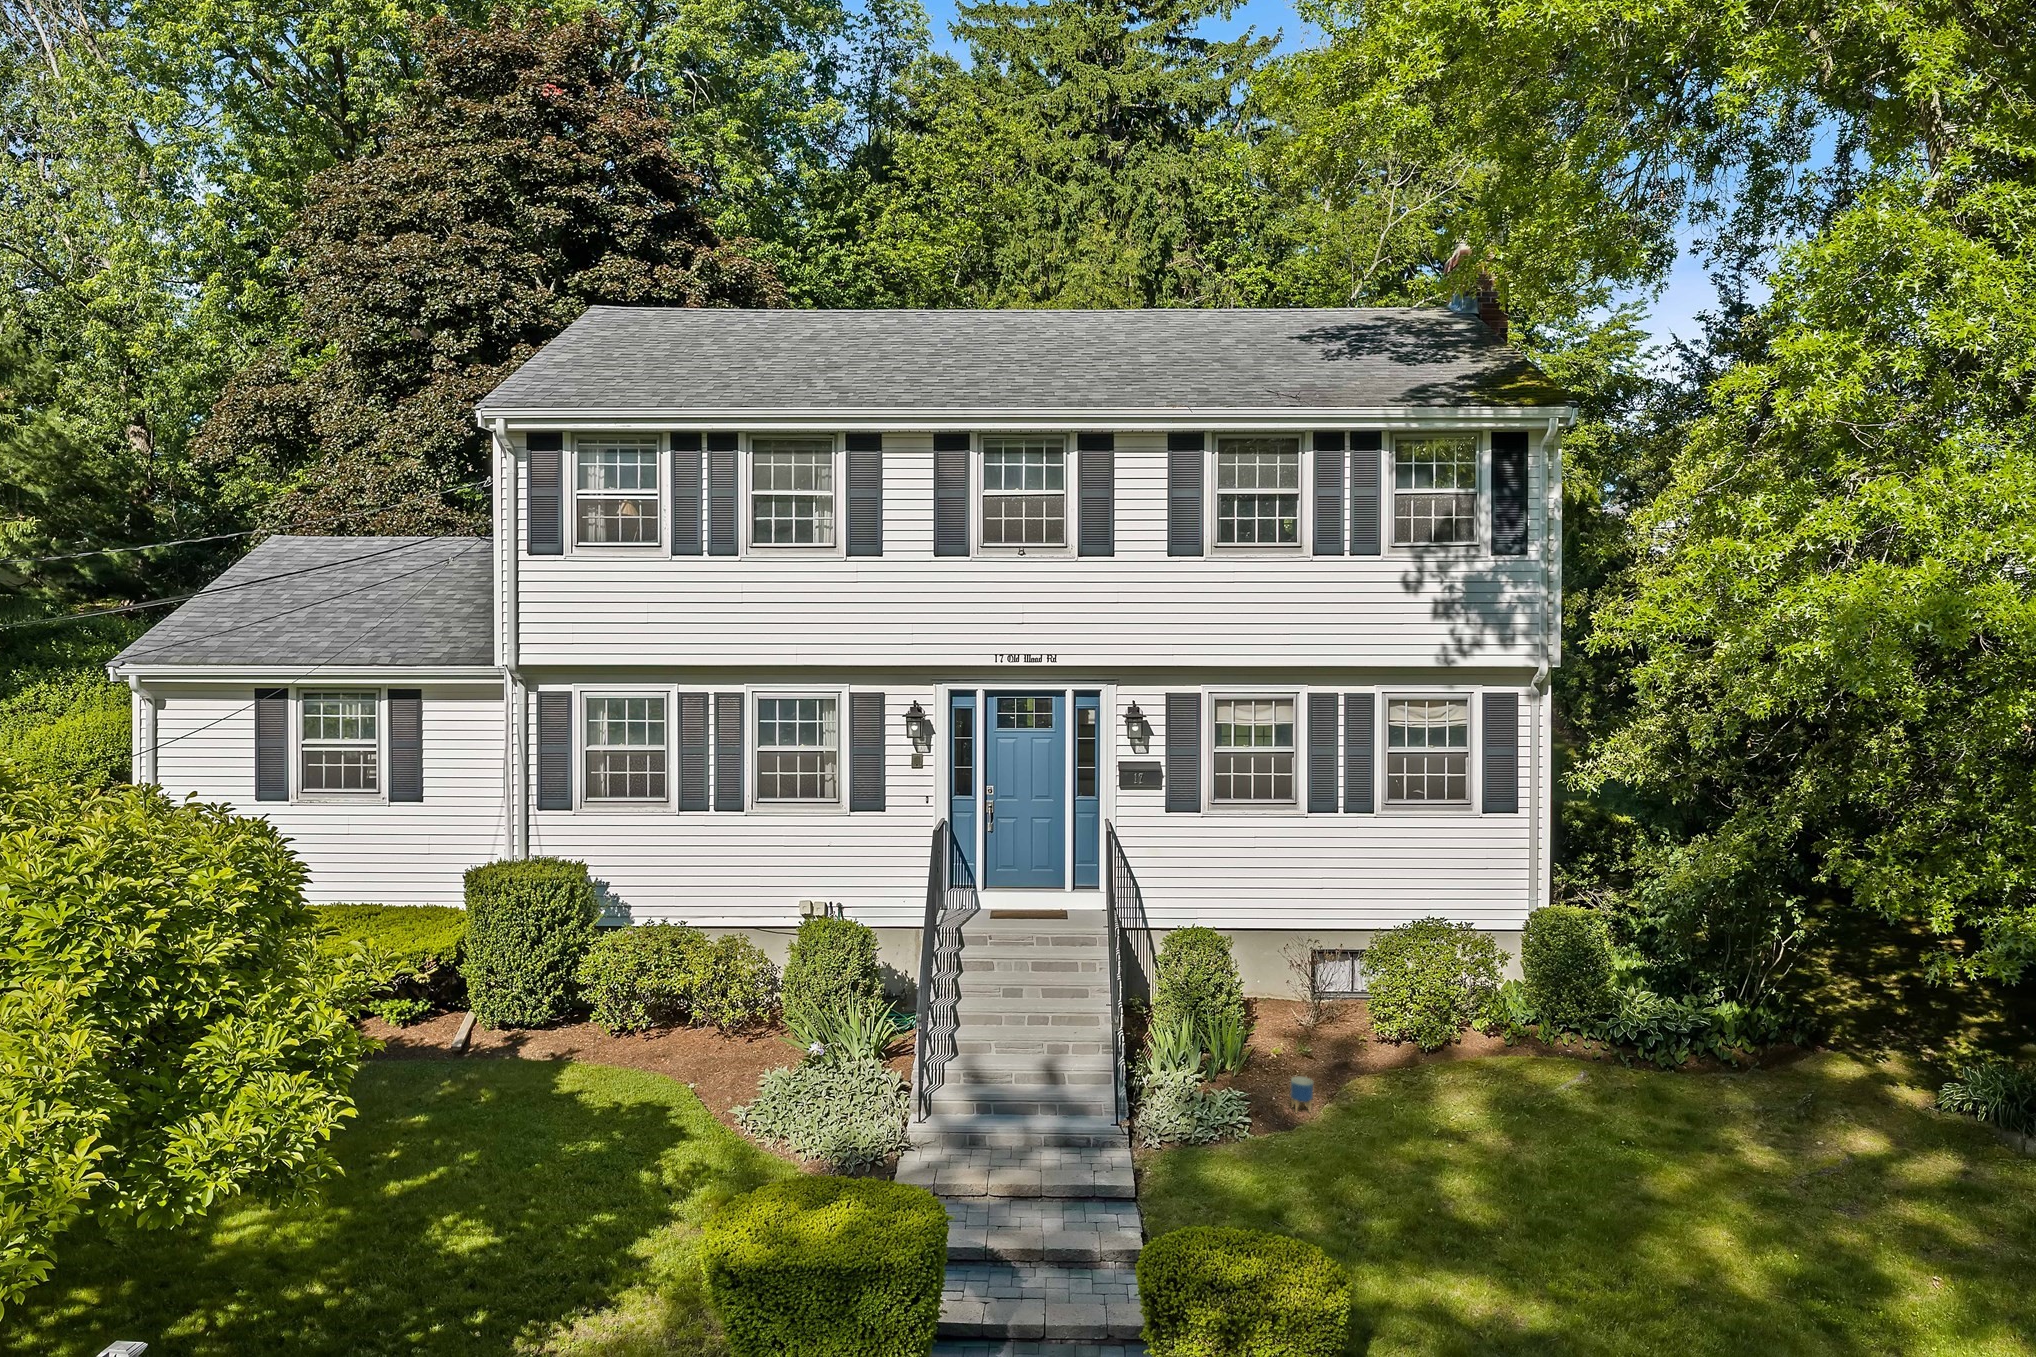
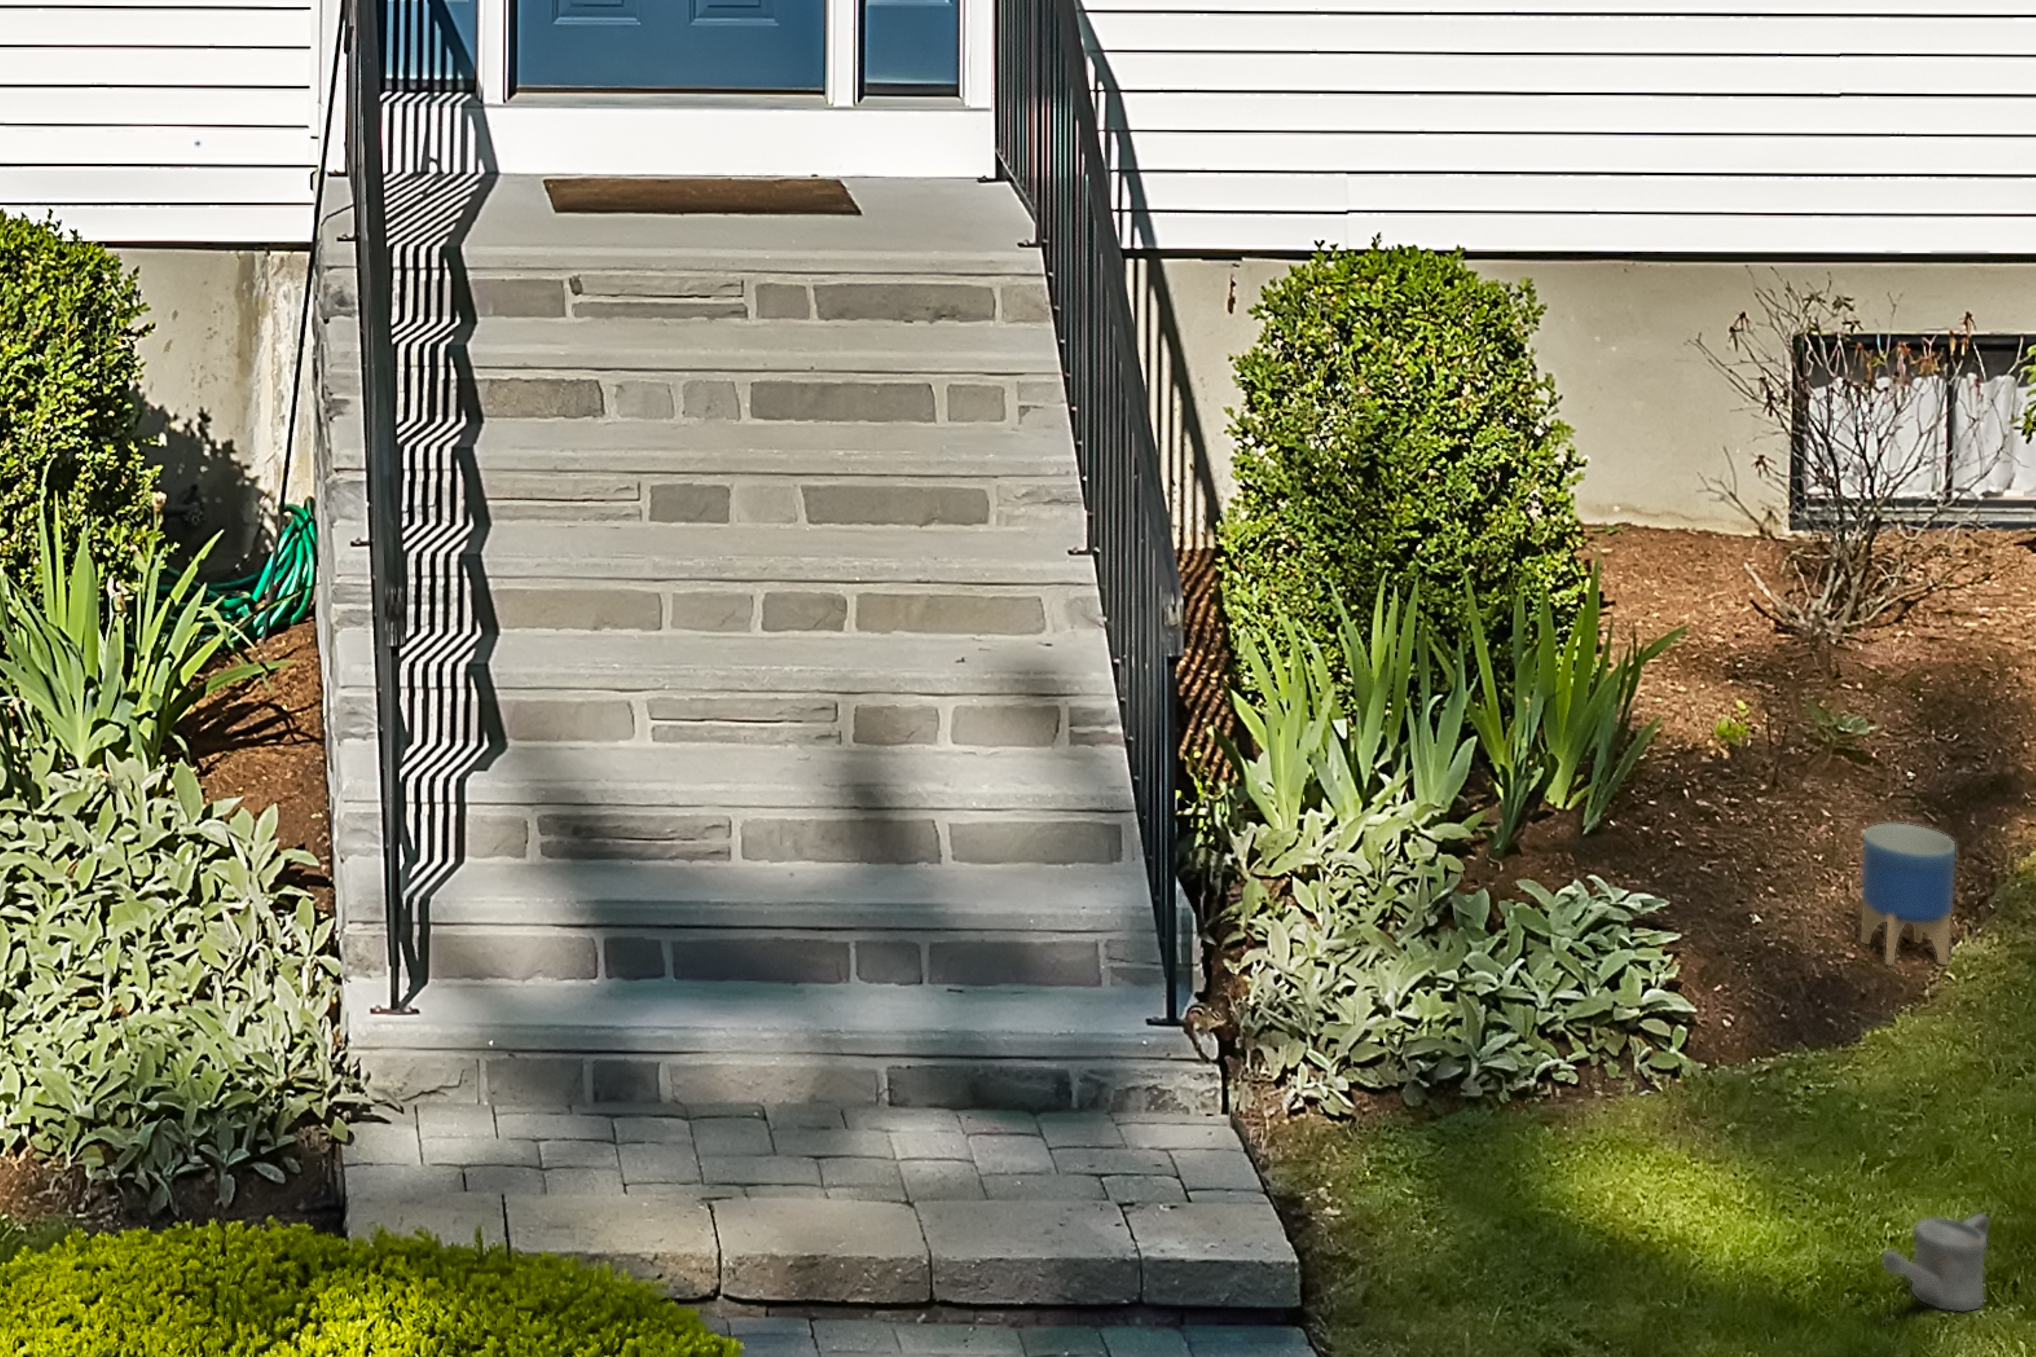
watering can: none [1259,1176,1291,1201] -> present [1883,1214,1988,1311]

